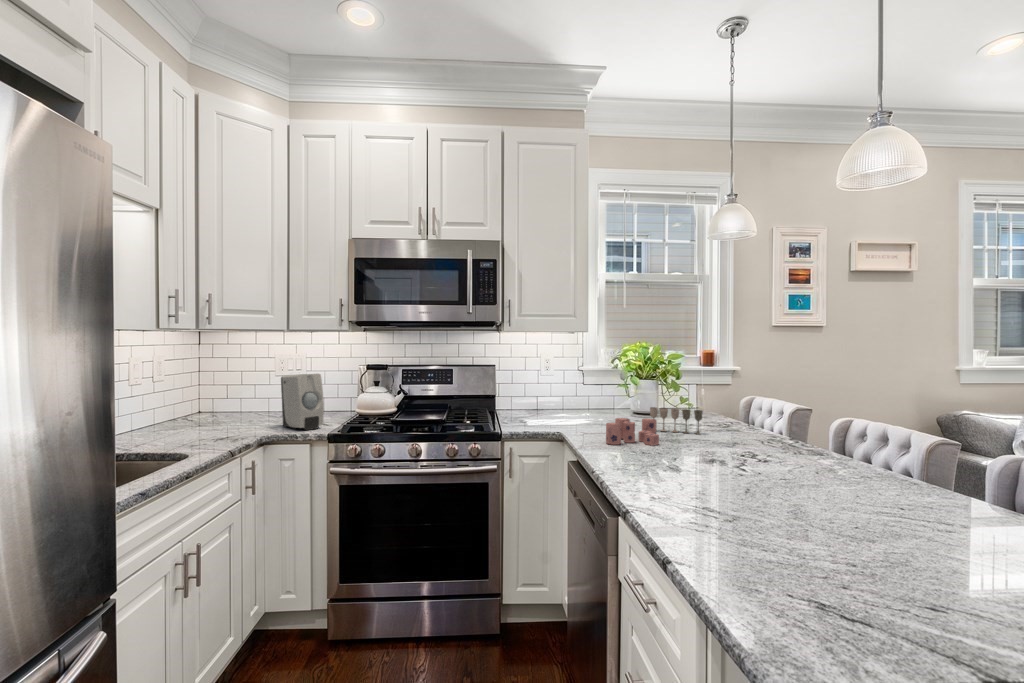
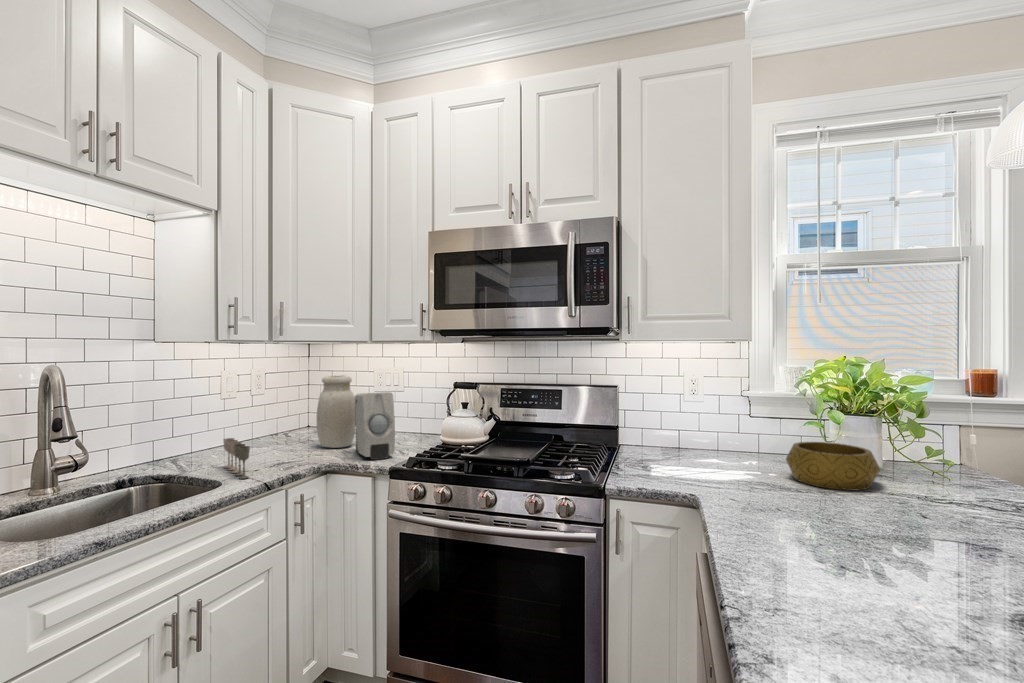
jar: none [237,361,275,425] -> present [317,375,356,448]
decorative bowl: none [608,397,659,423] -> present [786,442,880,490]
wine glass: present [650,407,703,434] -> present [224,438,250,479]
candle: present [606,418,659,446] -> none [758,487,866,552]

